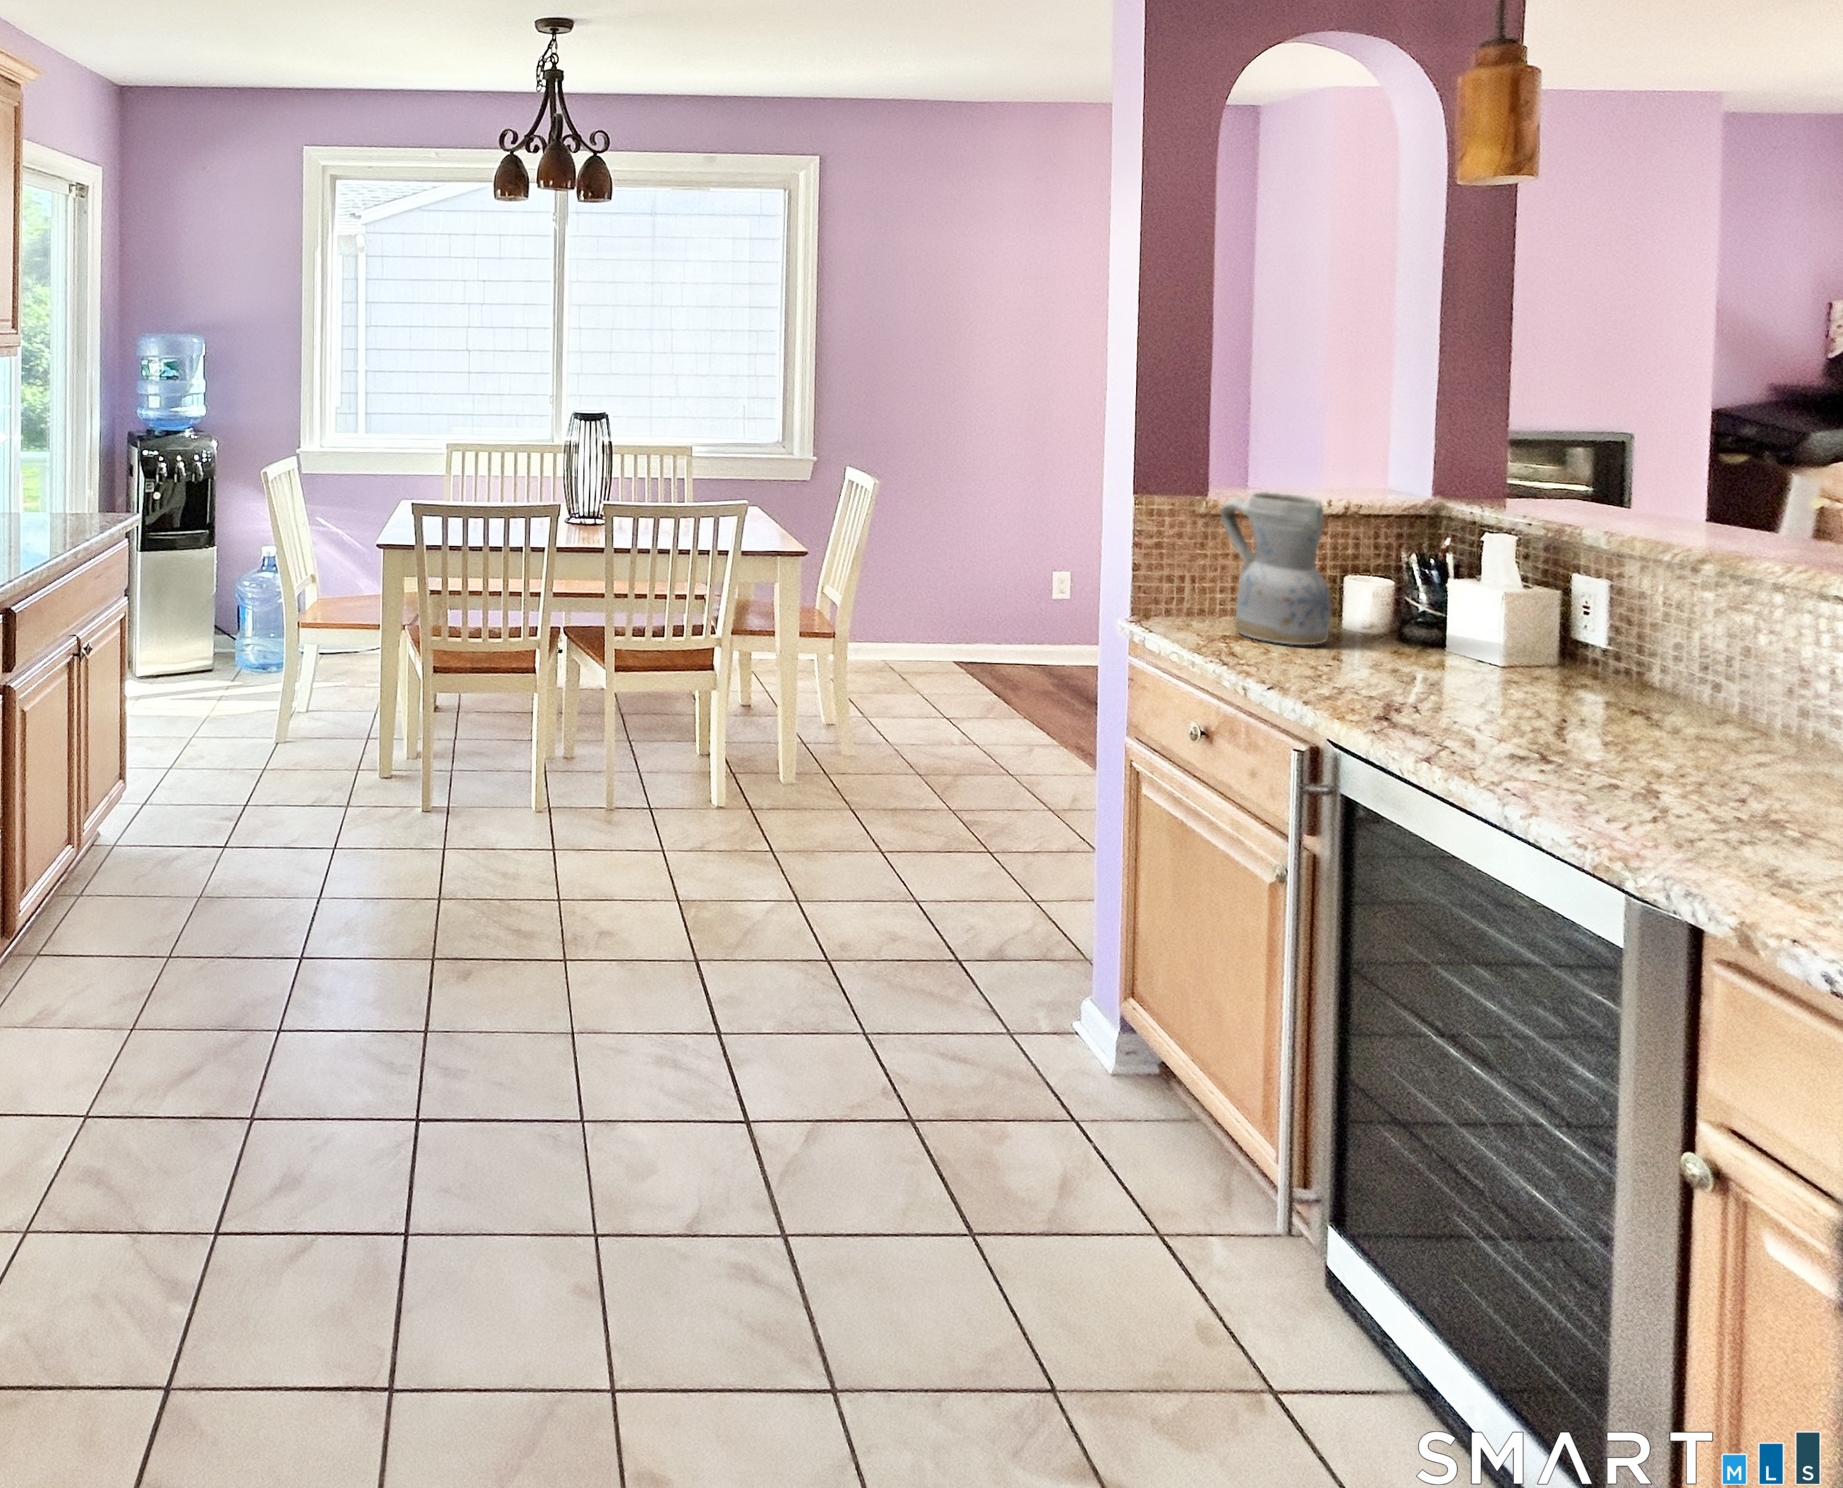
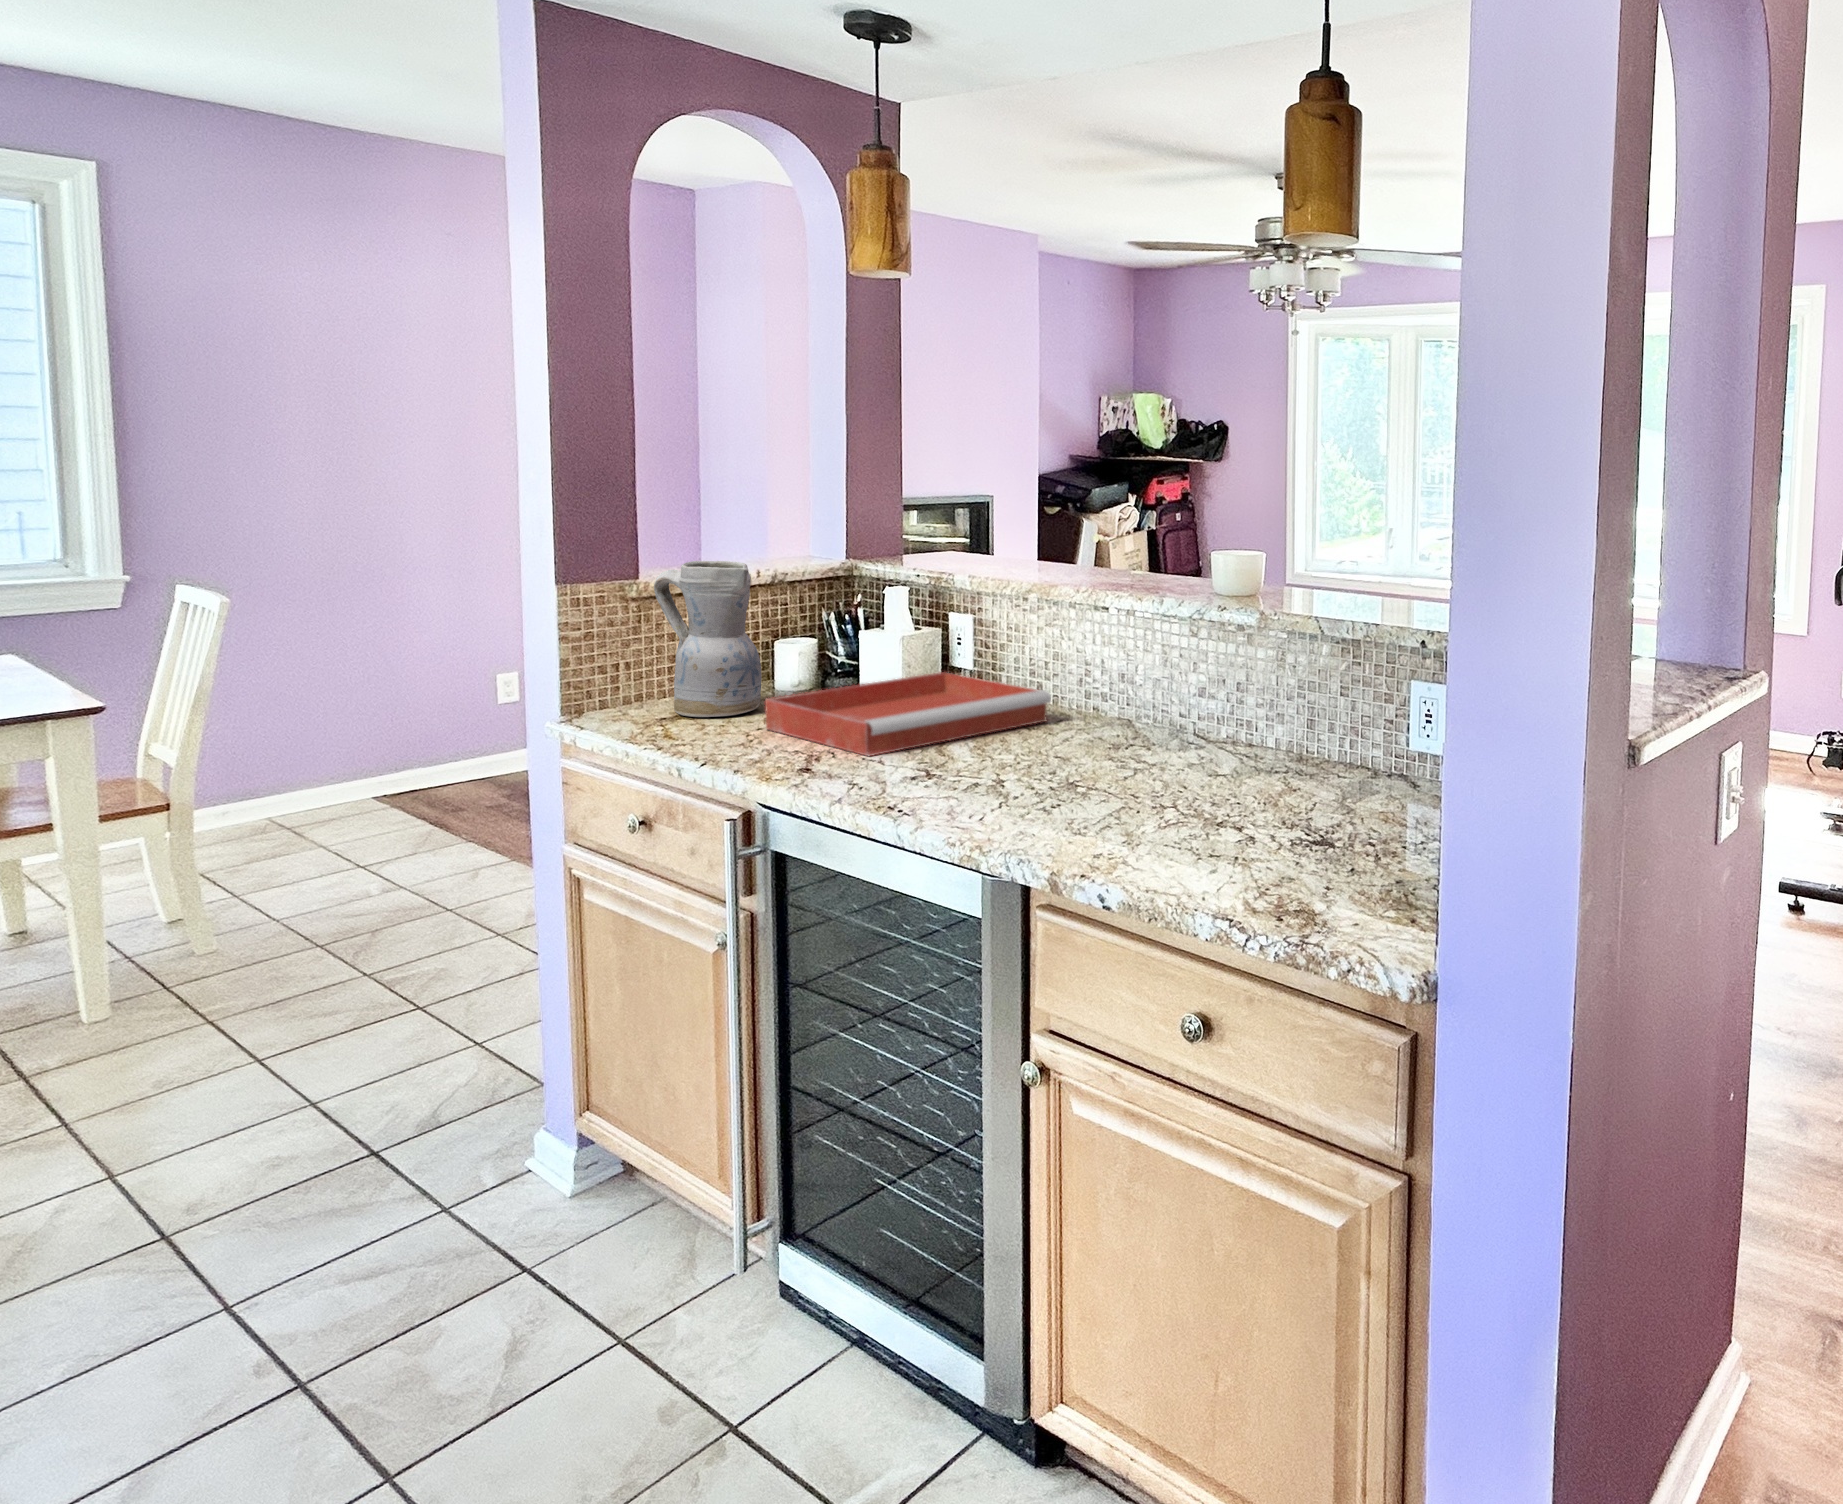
tray: none [1337,637,1740,732] -> present [765,672,1051,756]

